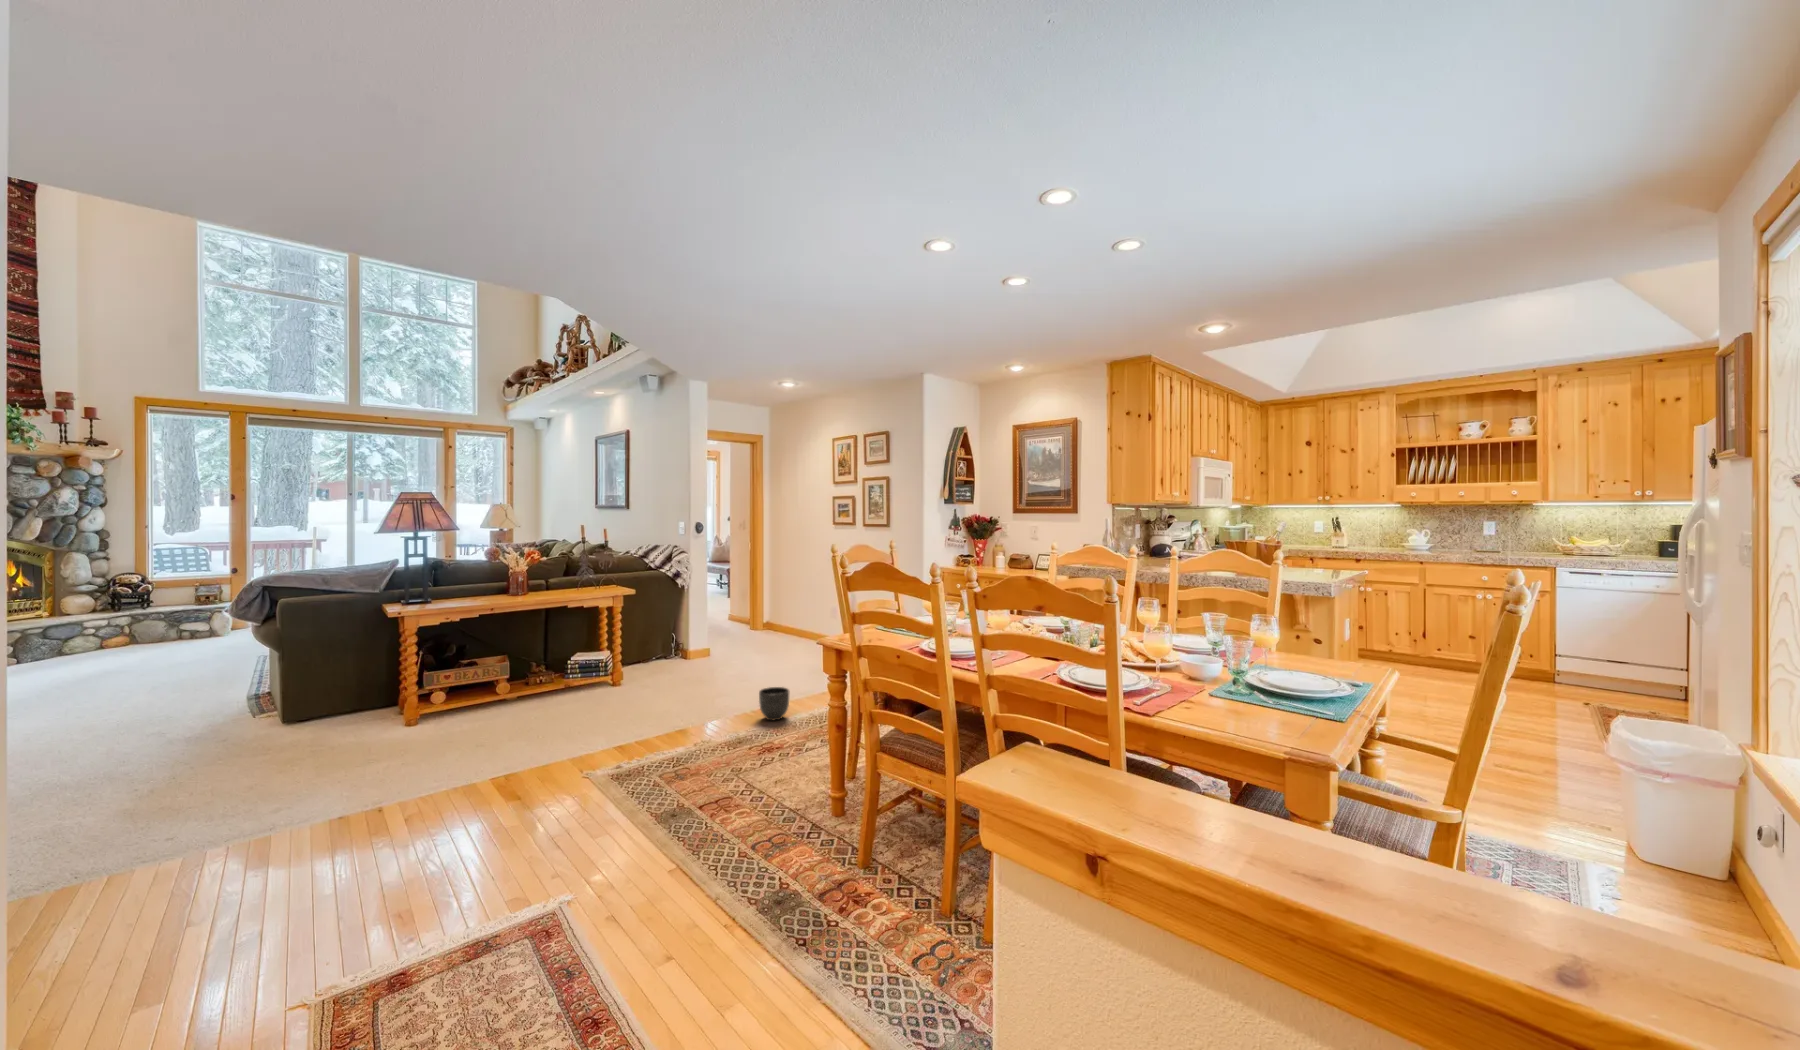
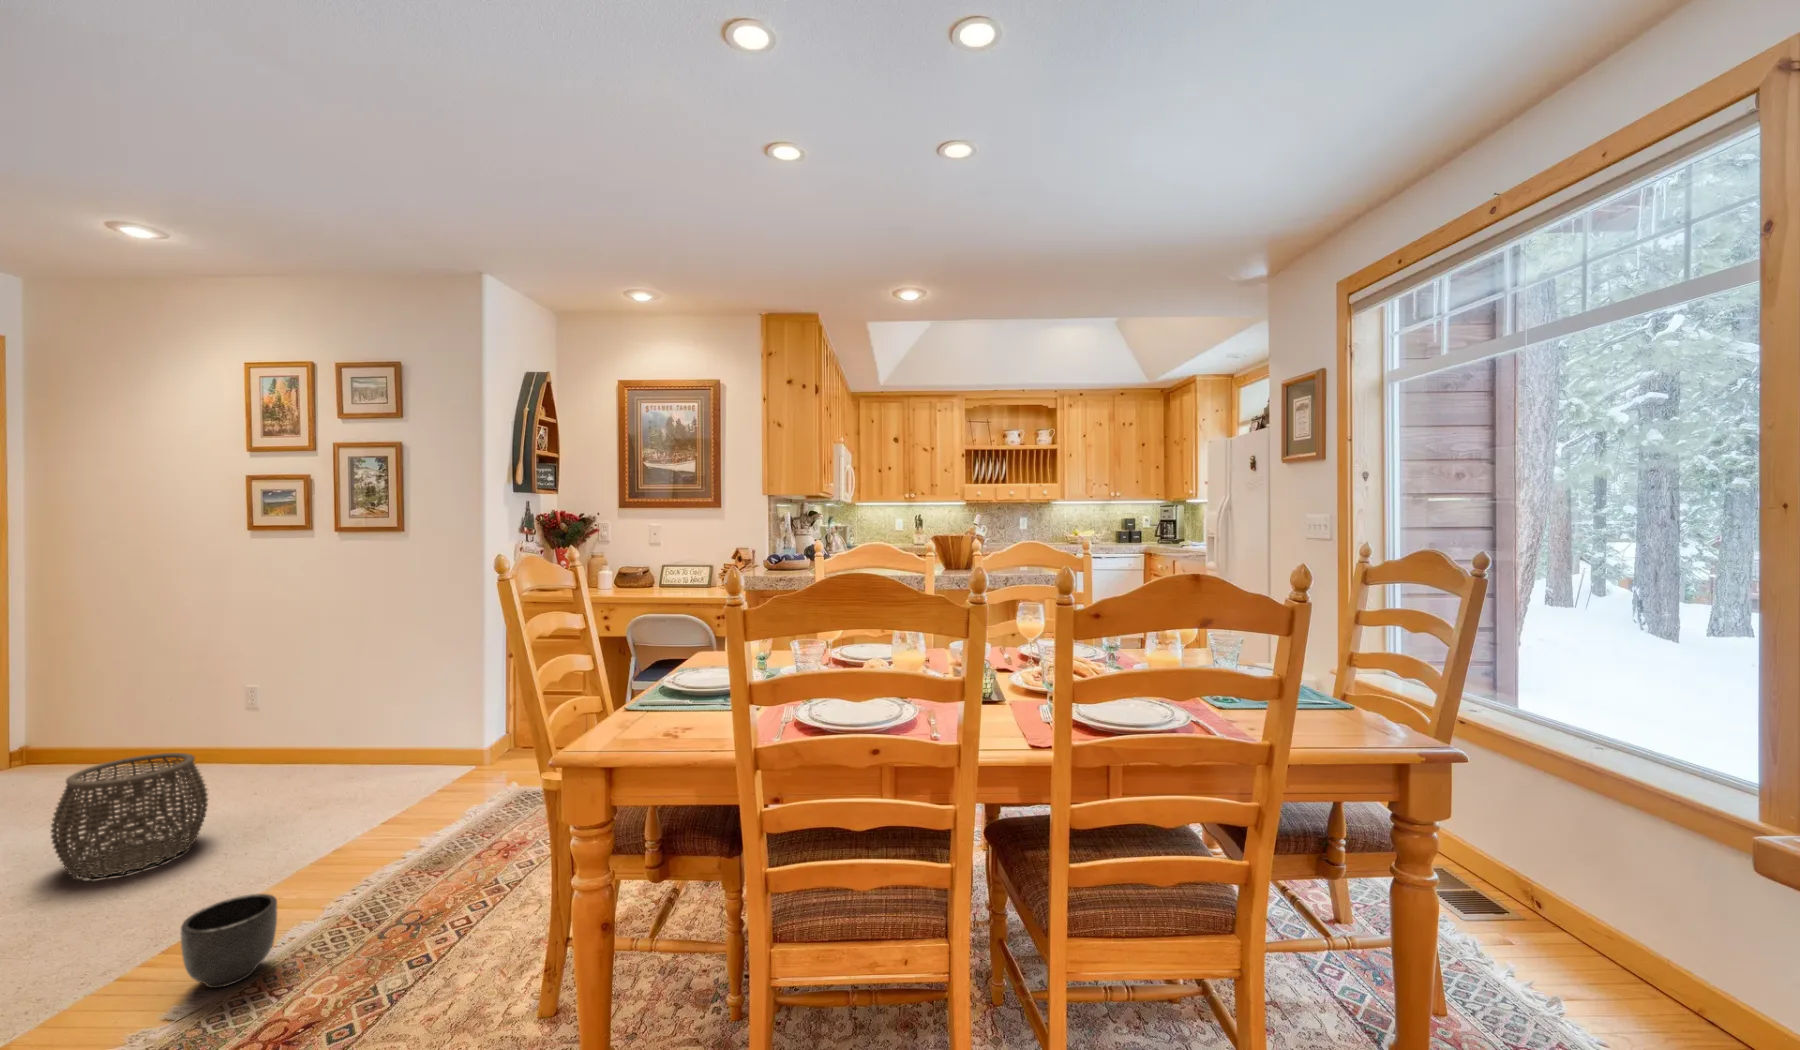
woven basket: none [746,630,795,678] -> present [51,753,208,878]

